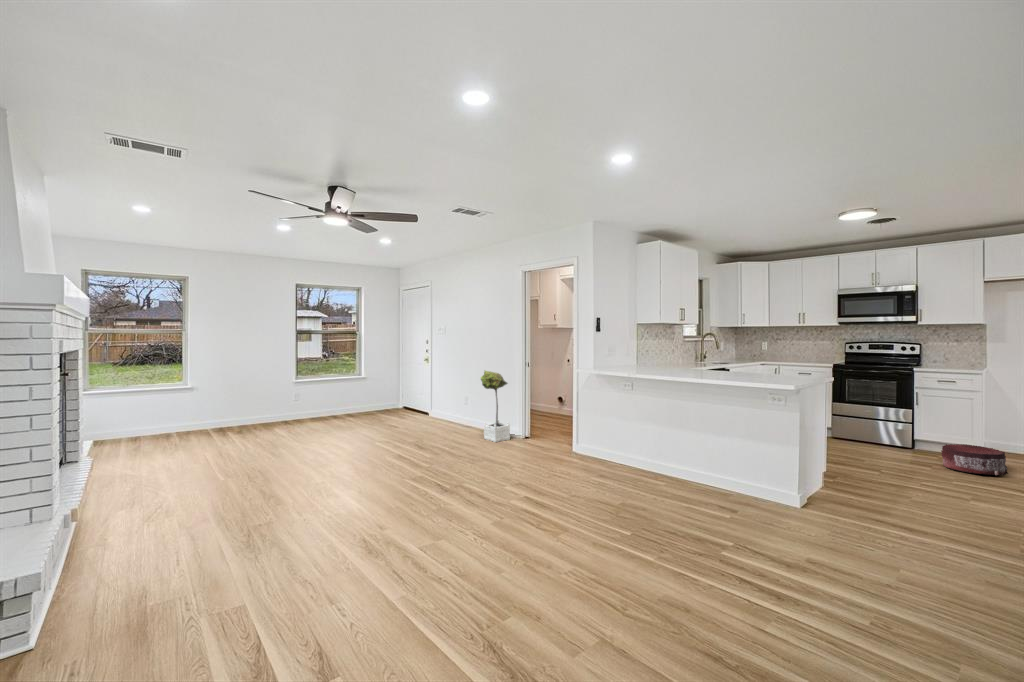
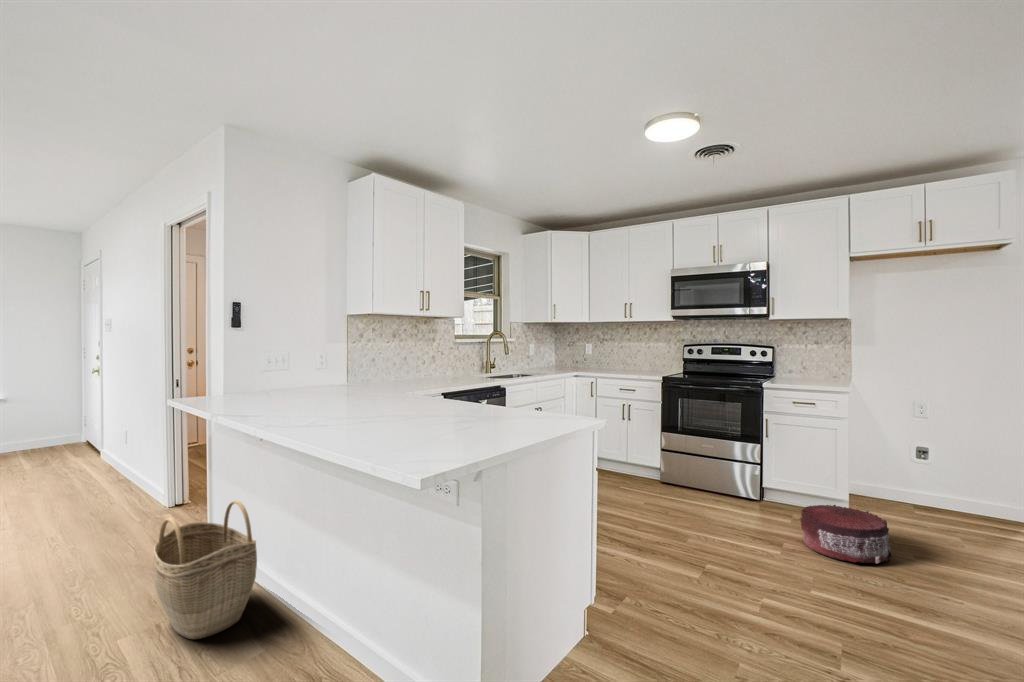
potted tree: present [481,371,510,442] -> none [45,401,120,542]
woven basket: none [588,415,636,473] -> present [153,500,257,639]

